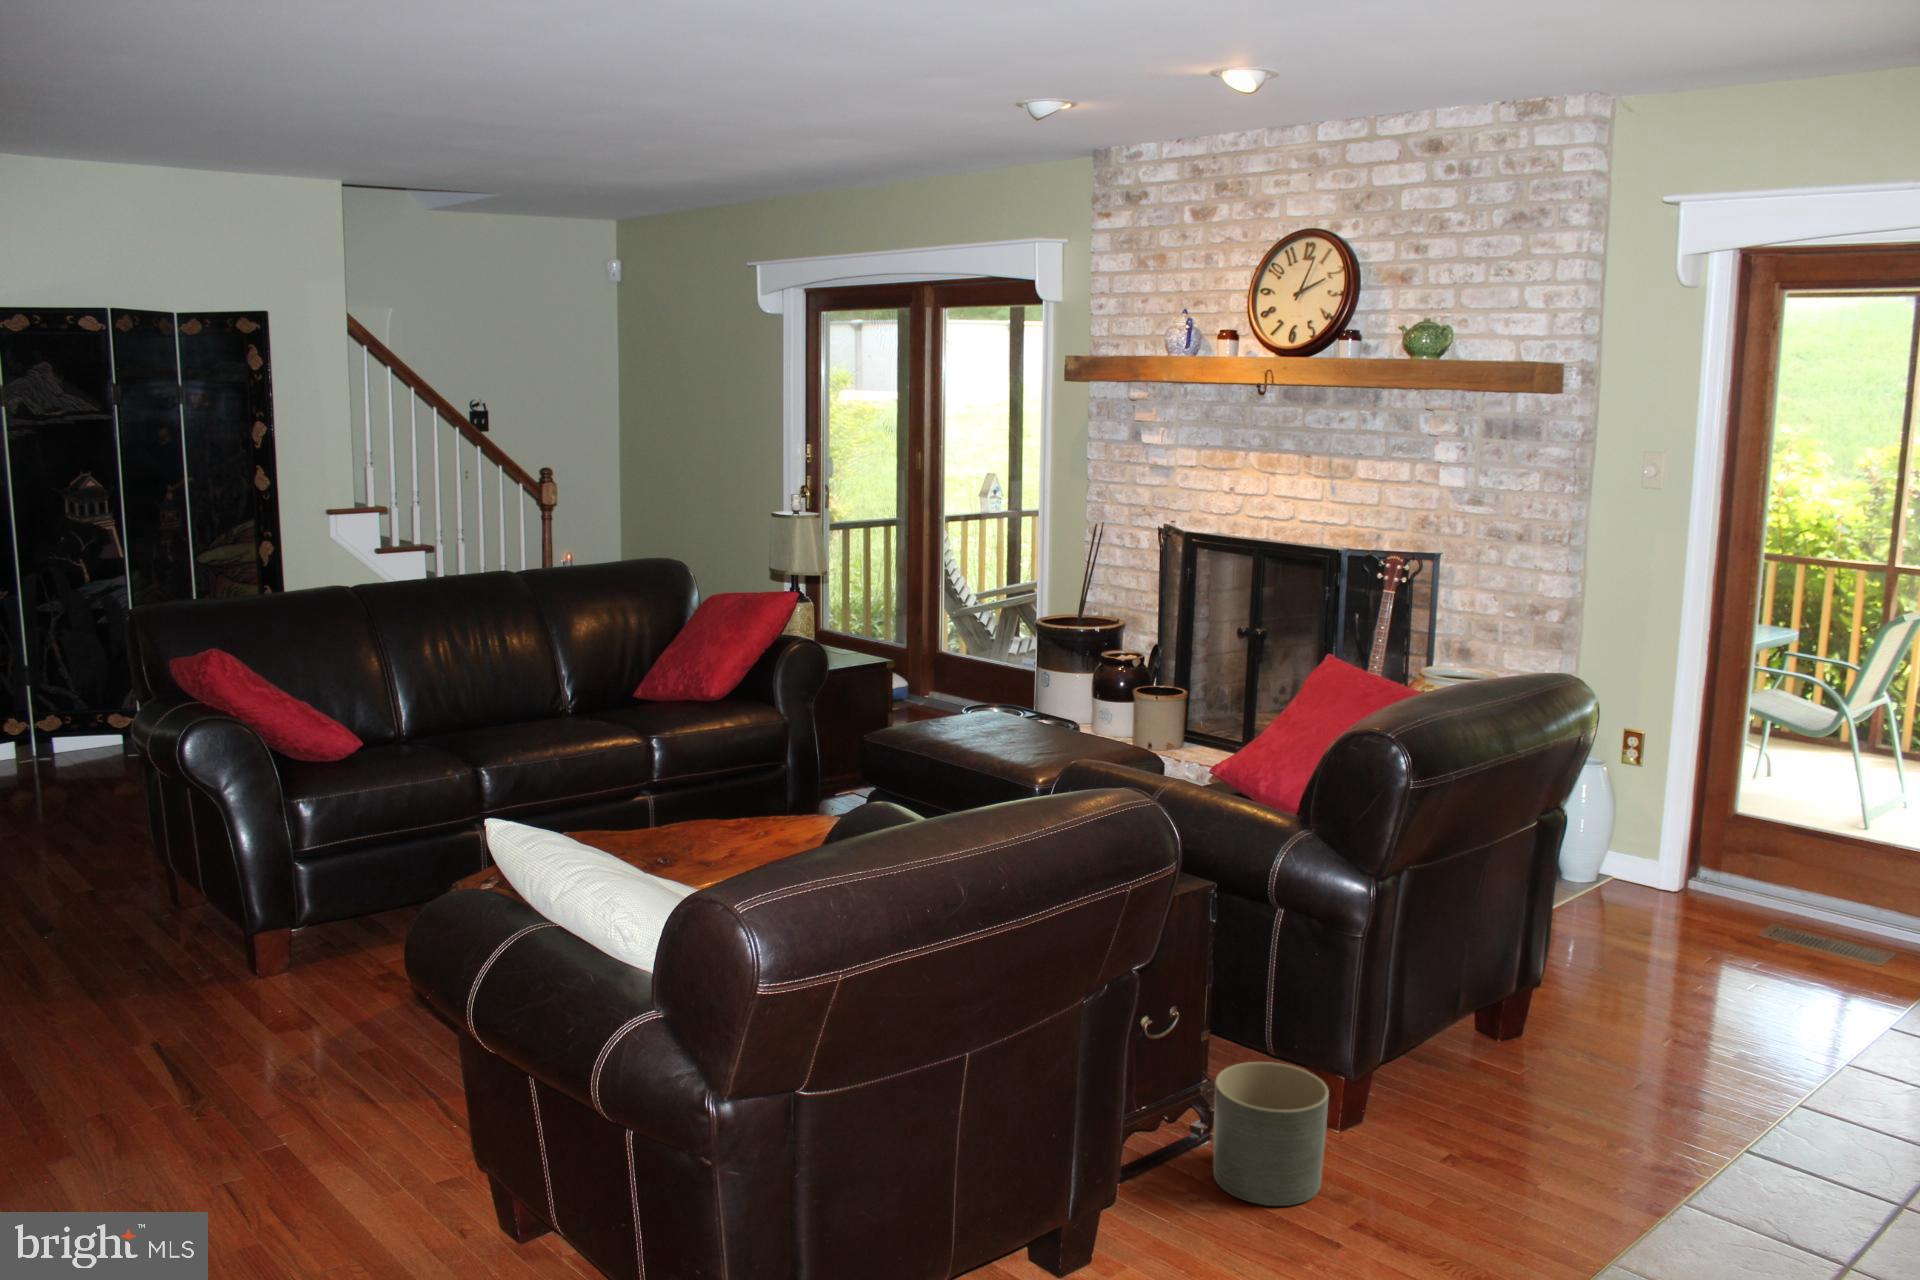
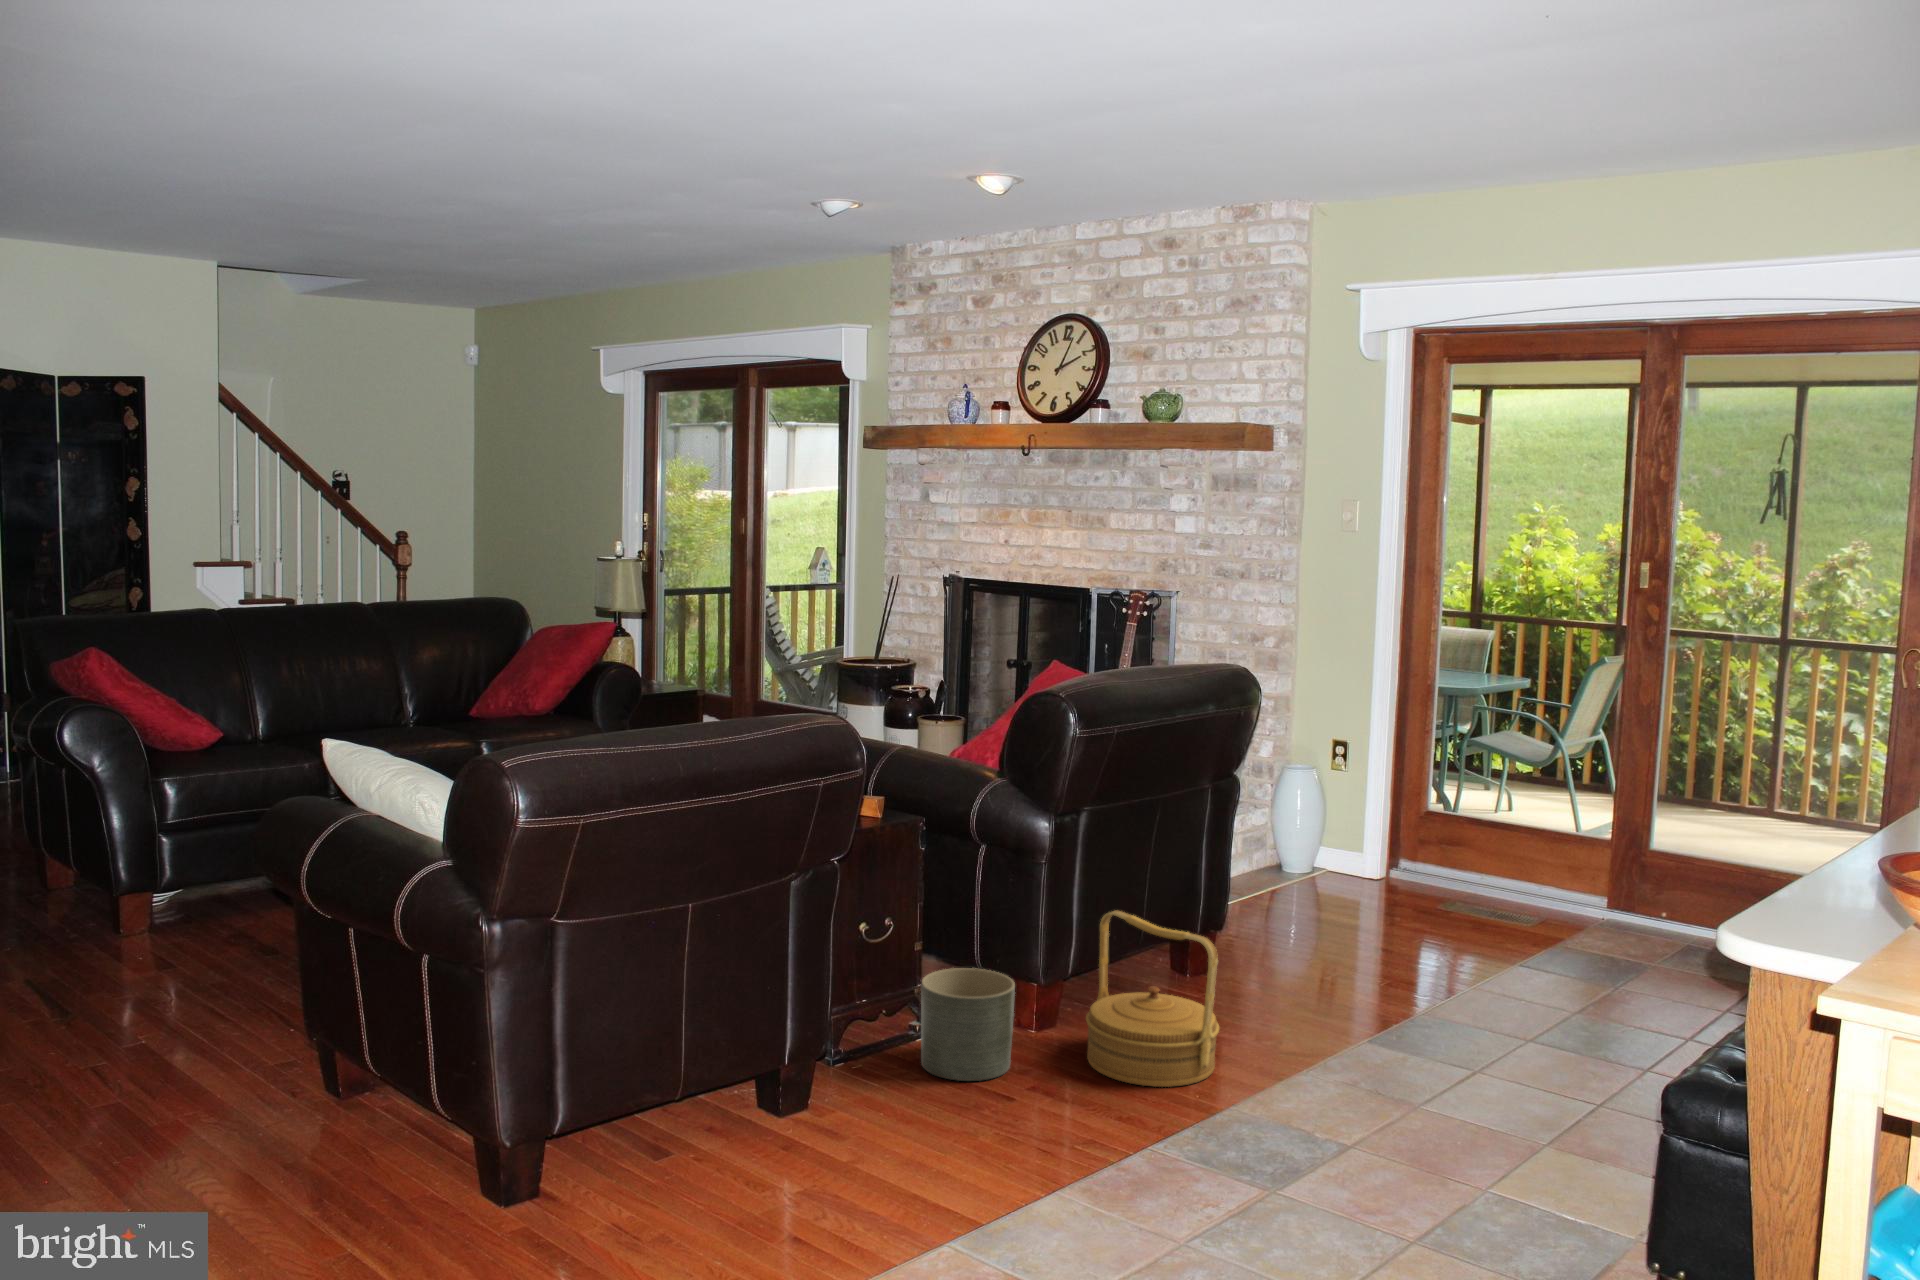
basket: none [1409,995,1584,1219] -> present [1086,911,1219,1087]

